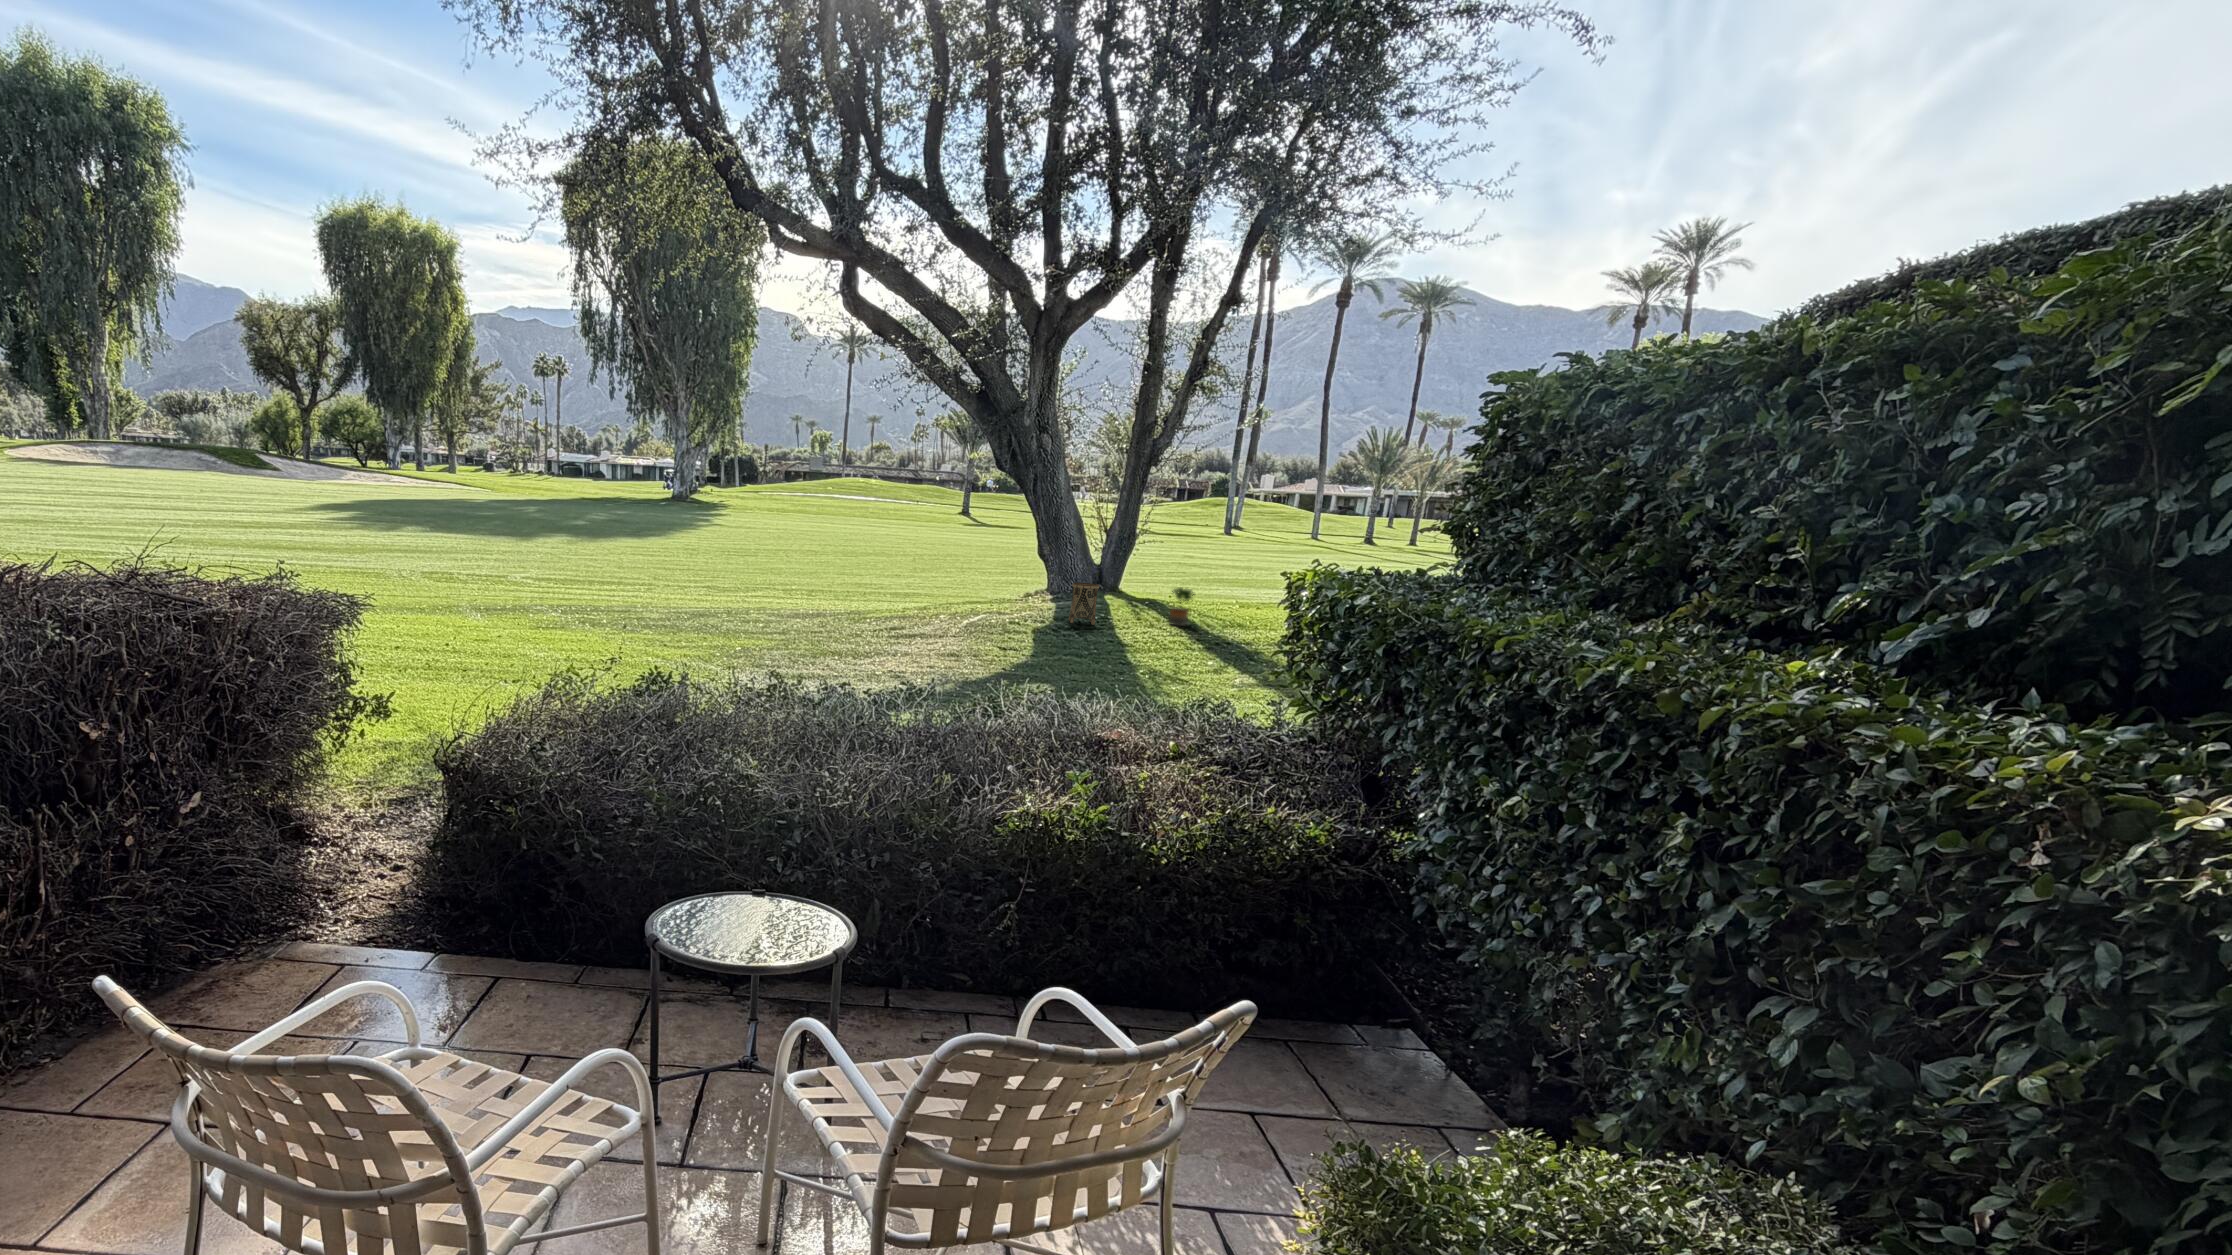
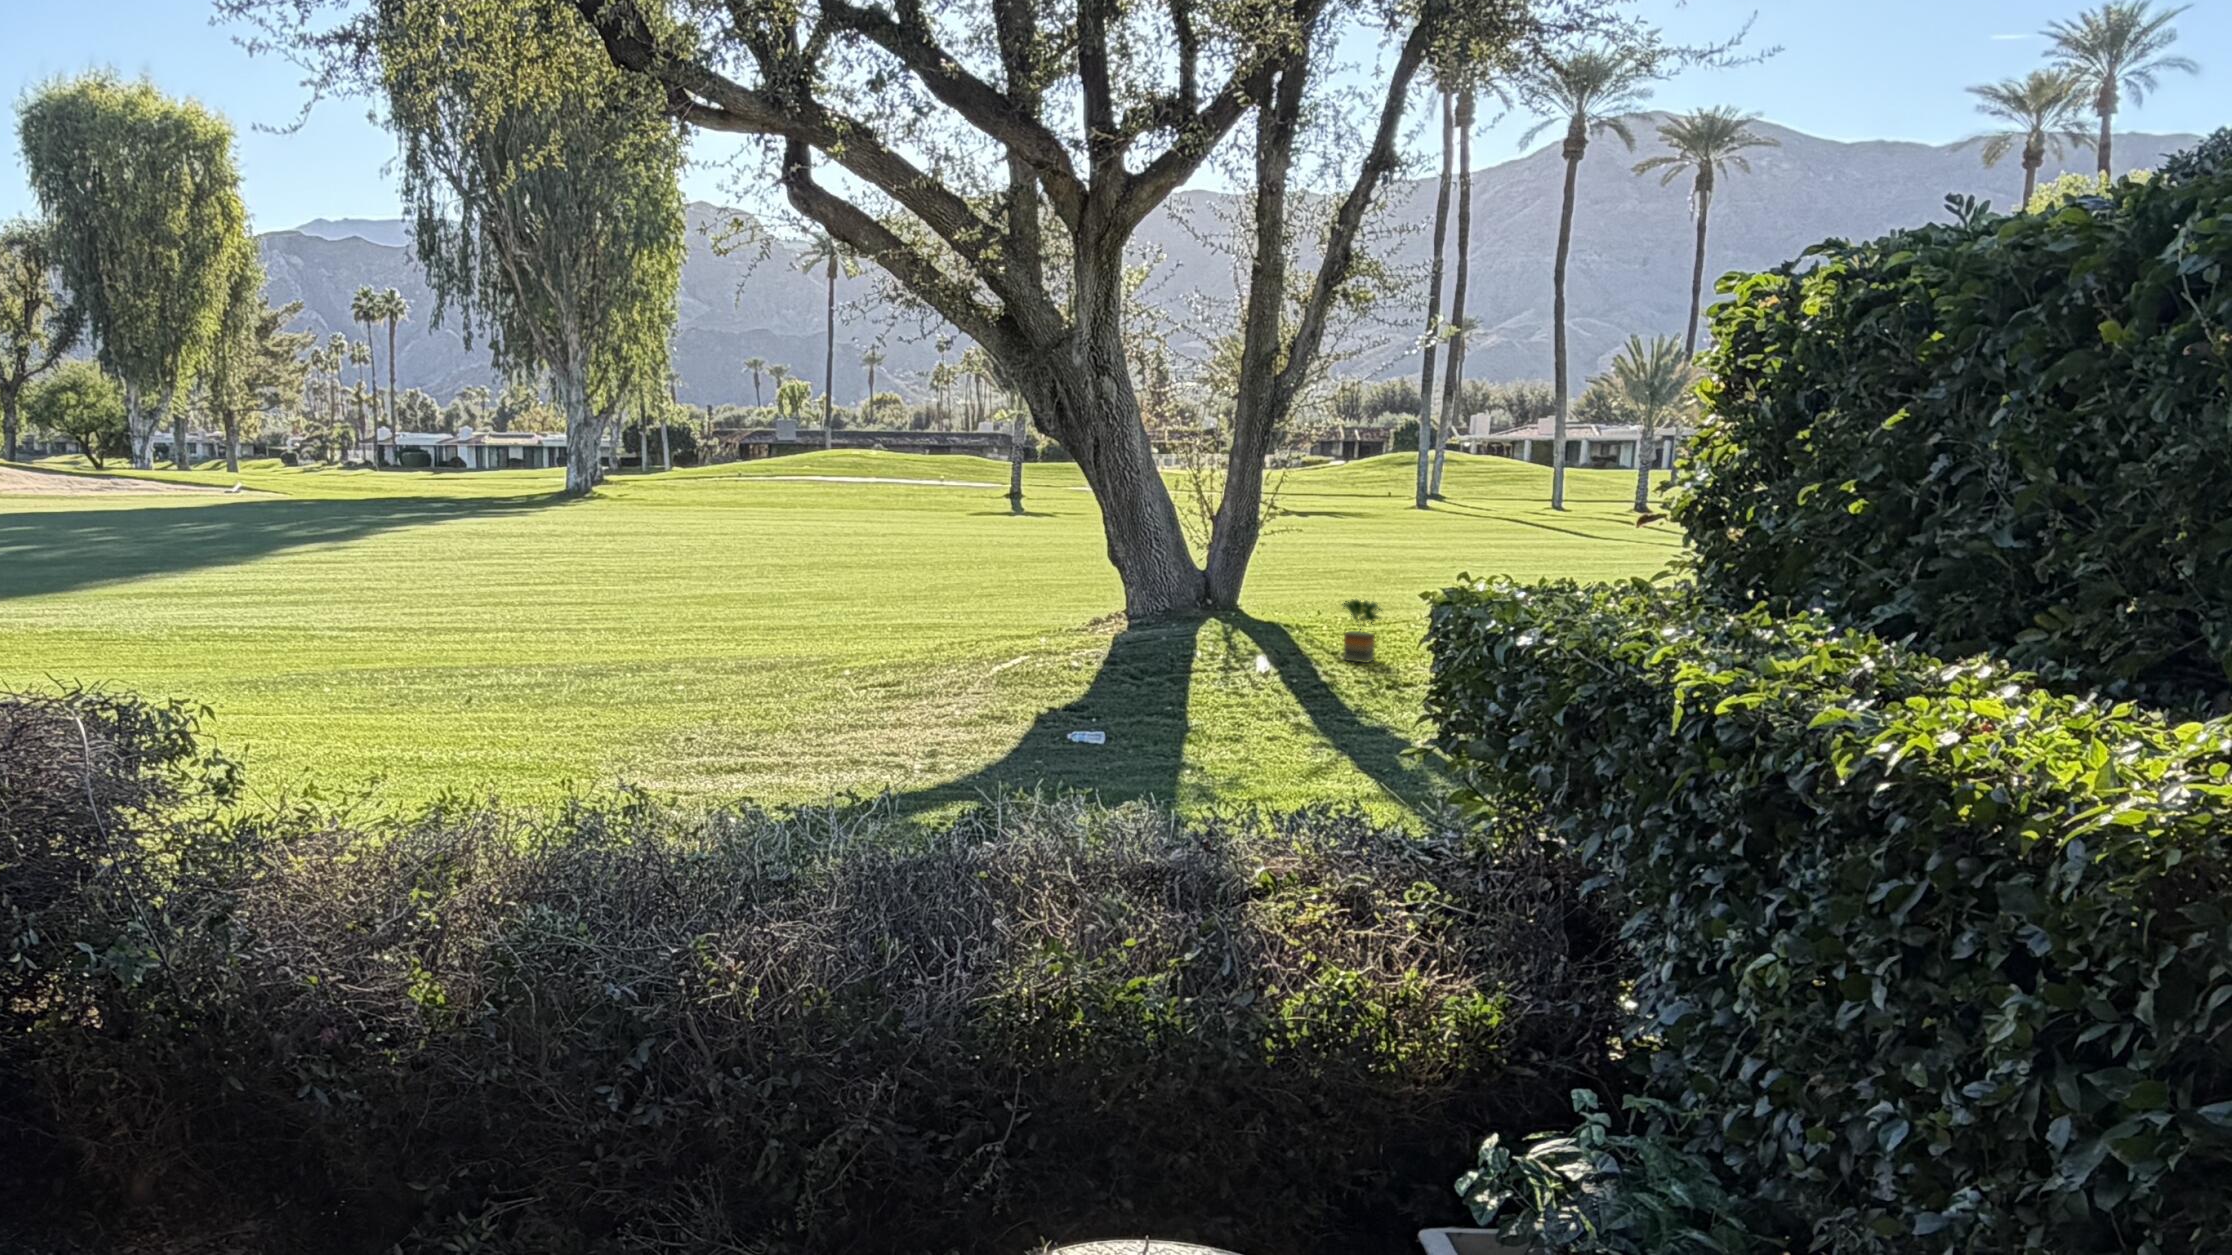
basket: present [1069,583,1099,625] -> none [1174,597,1221,667]

